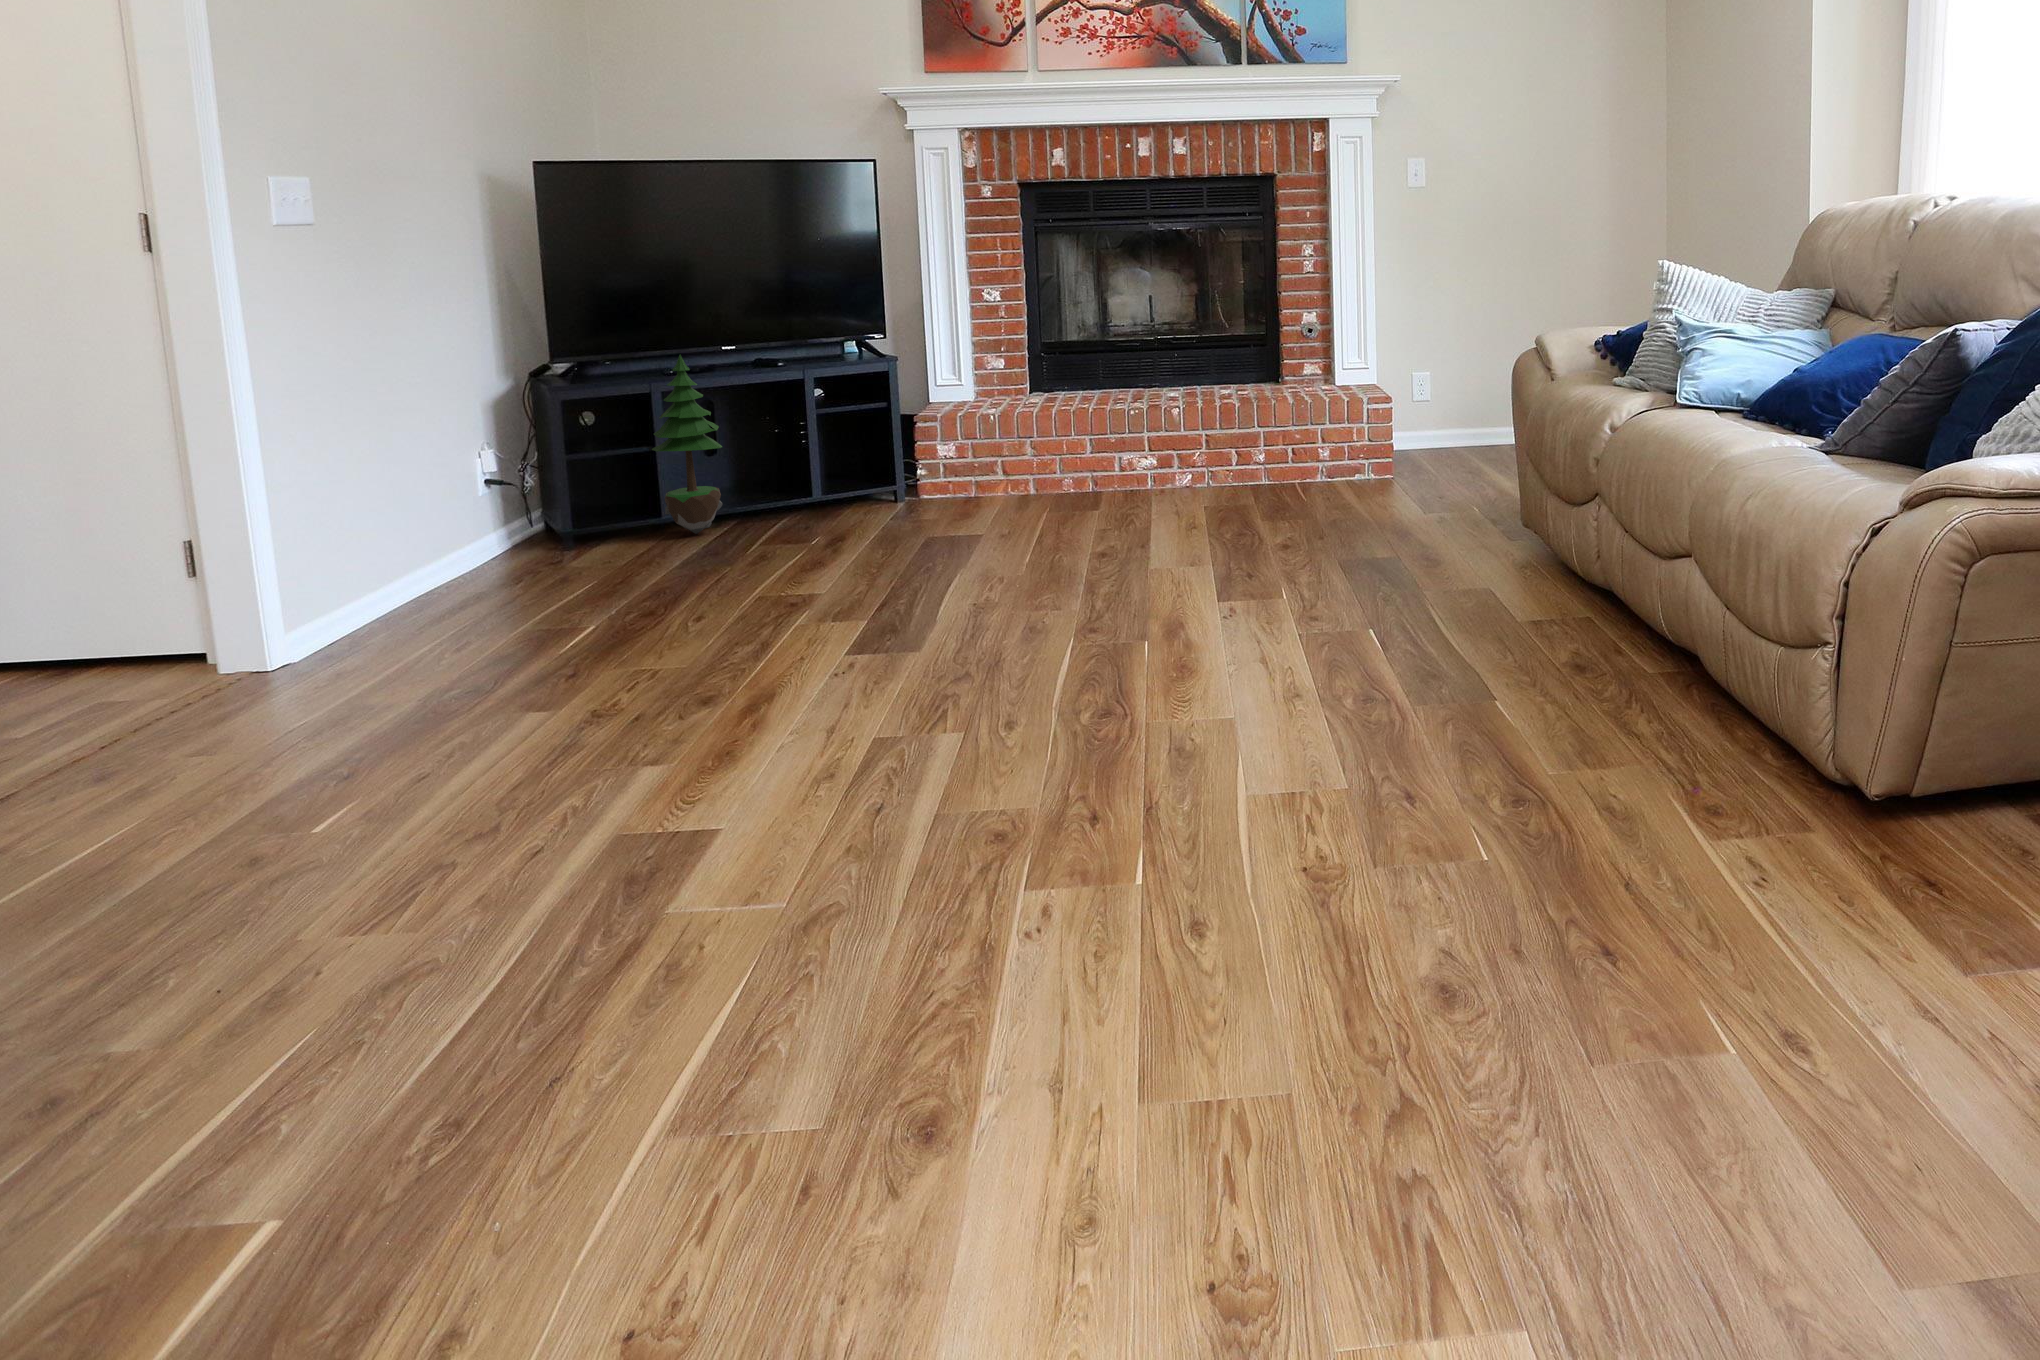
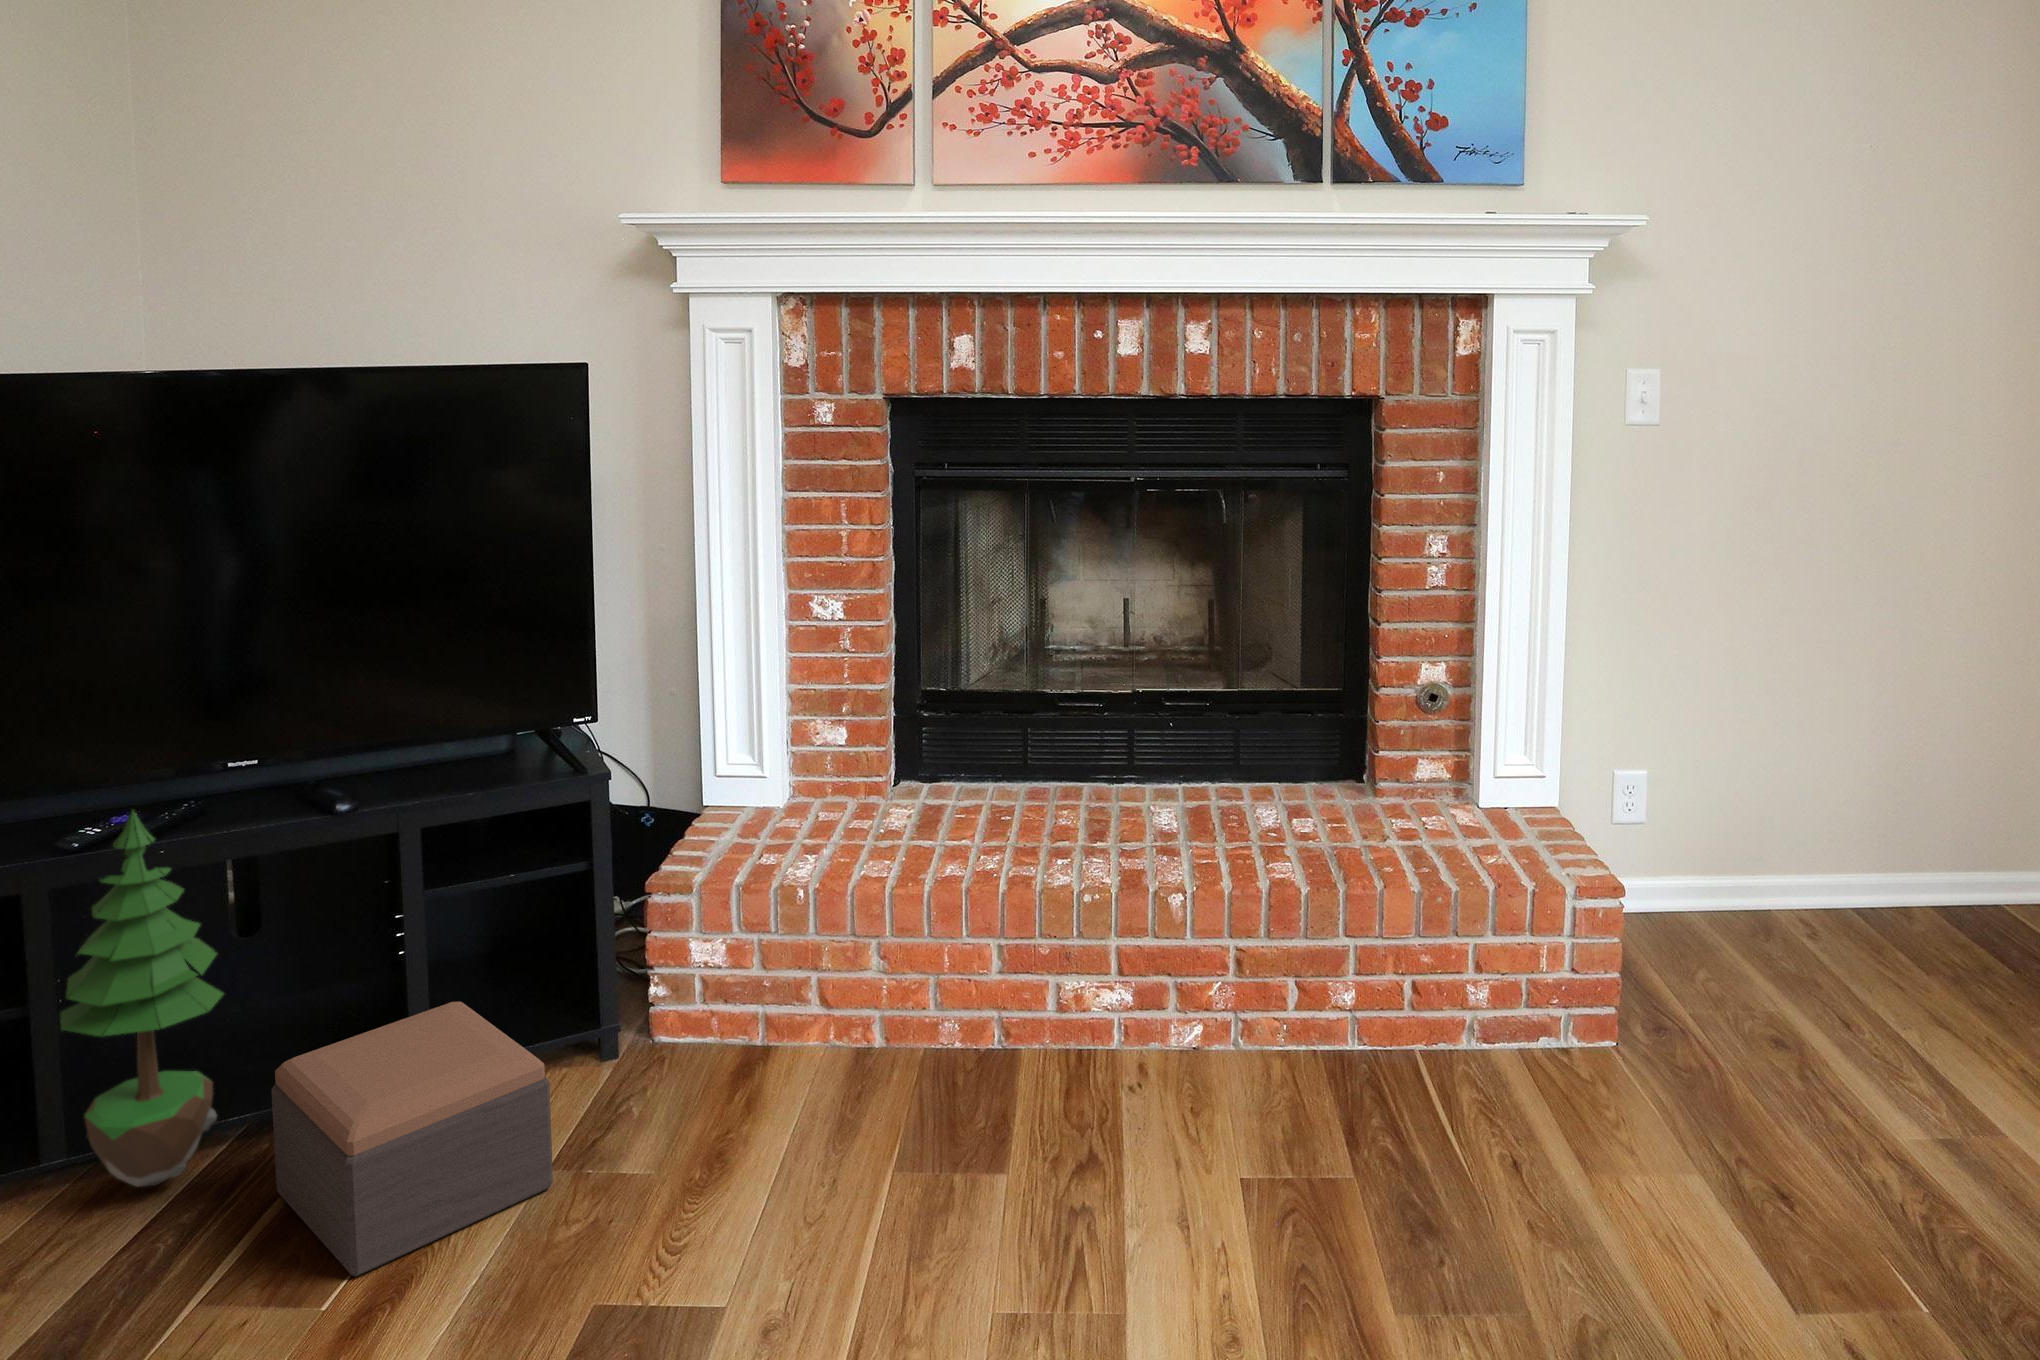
footstool: none [752,456,886,543] -> present [271,1002,553,1277]

